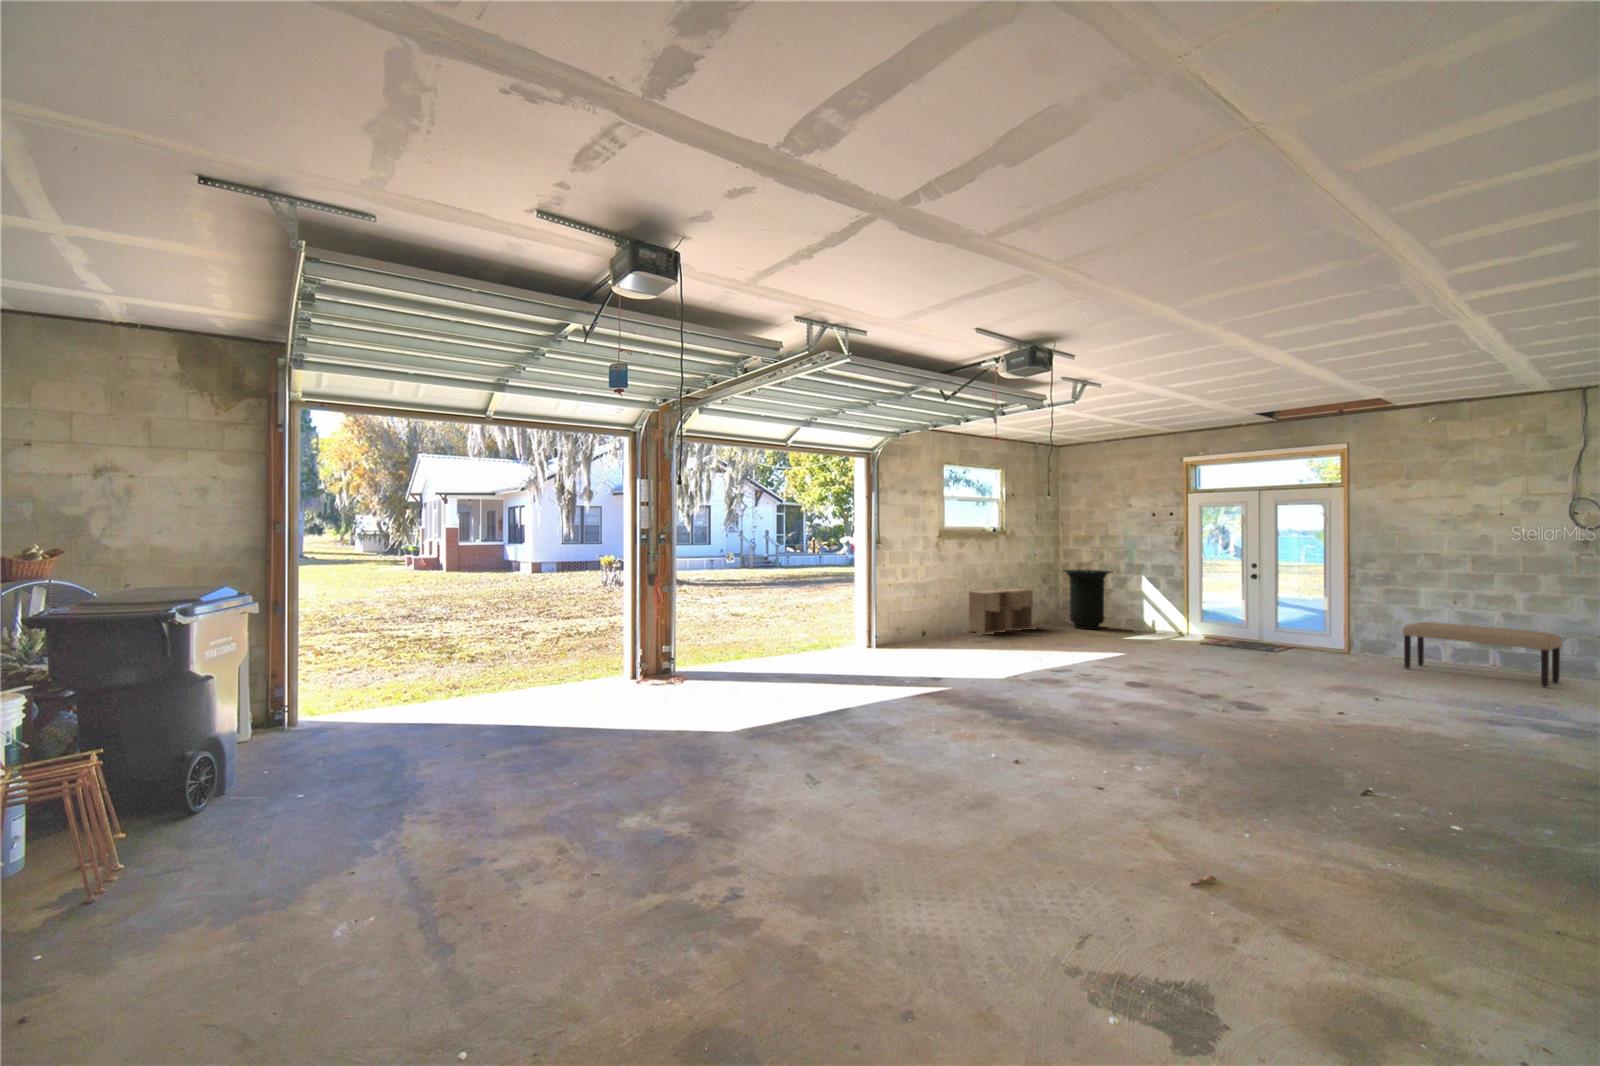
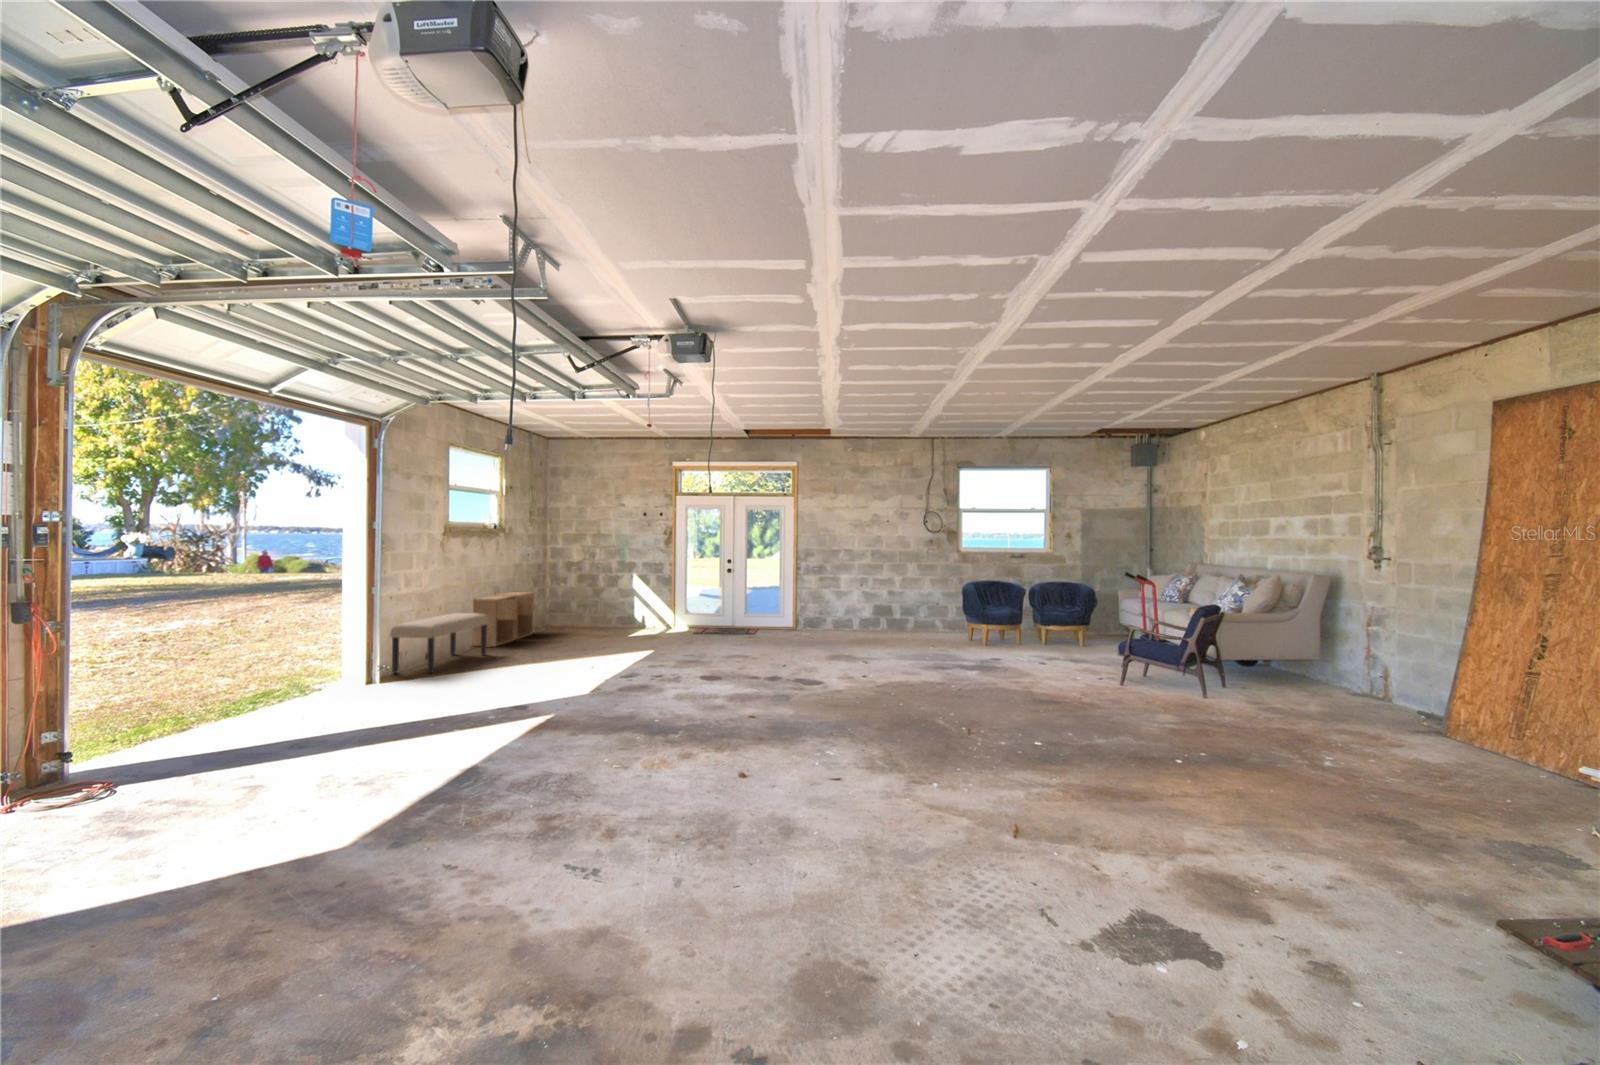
trash can: present [1063,570,1111,629] -> none [559,568,609,629]
bench: present [1403,622,1562,687] -> present [390,613,488,673]

